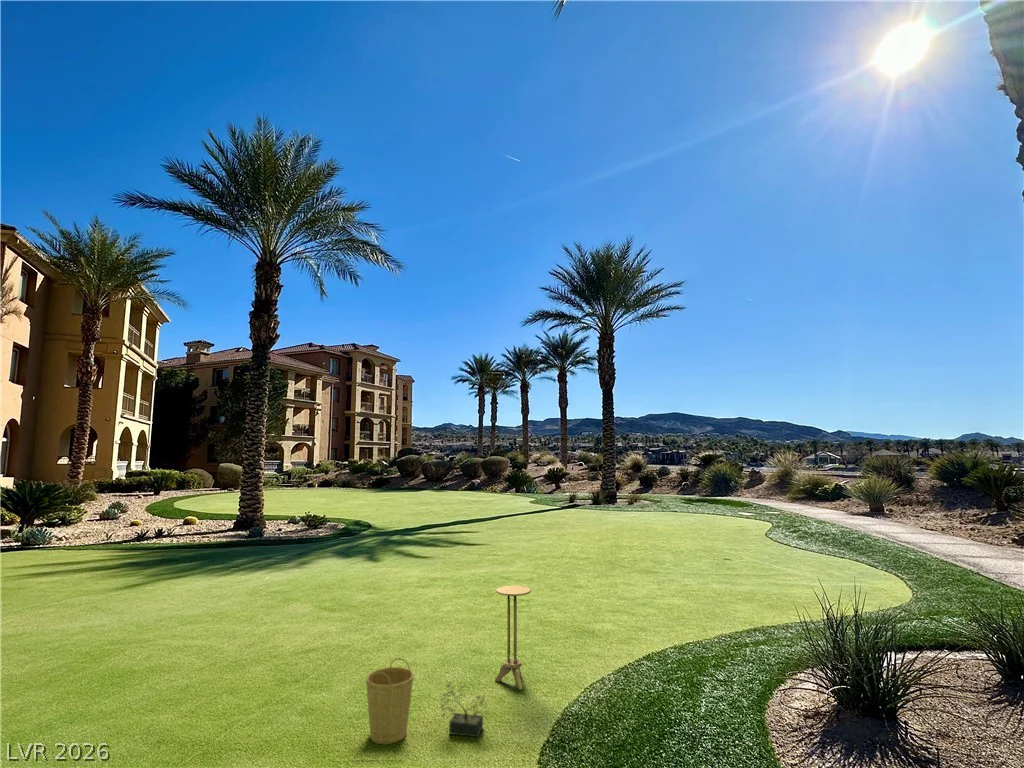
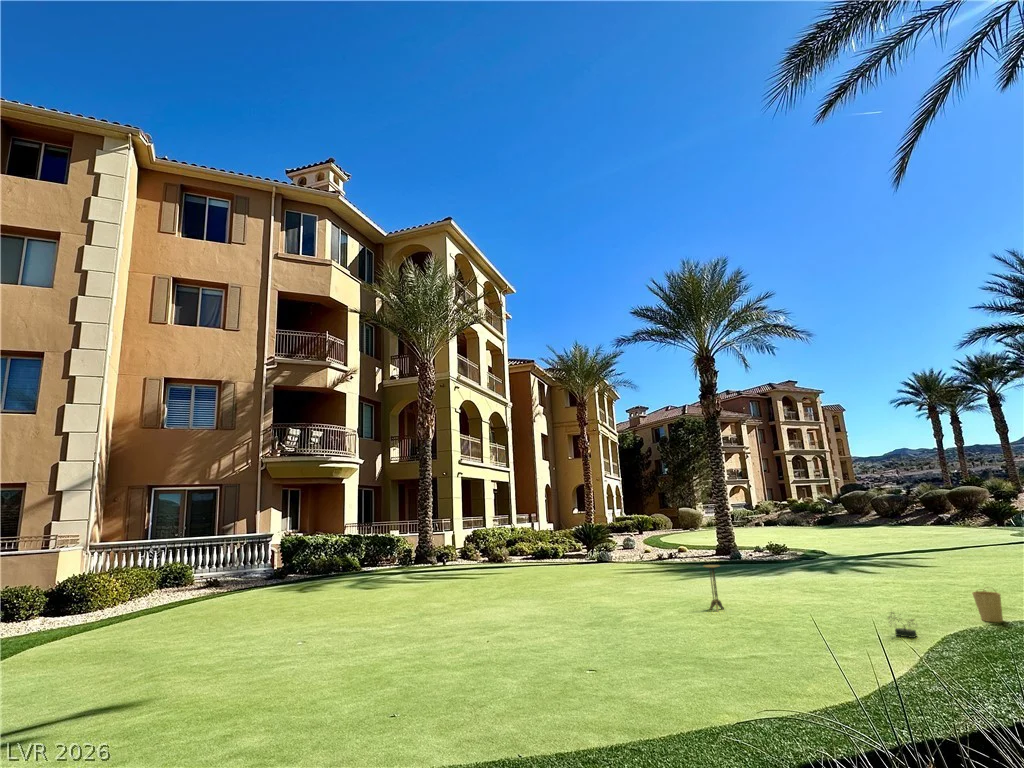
side table: present [495,586,531,690] -> present [703,565,724,612]
basket: present [366,658,414,744] -> present [972,589,1003,622]

